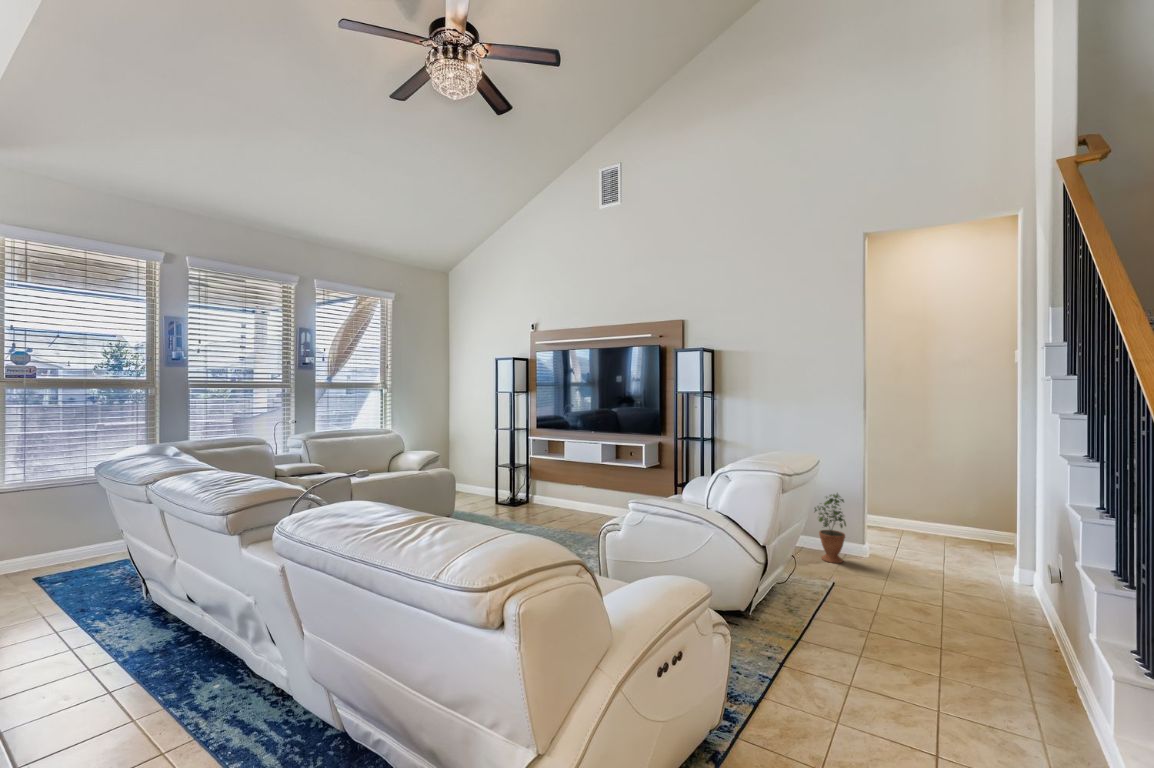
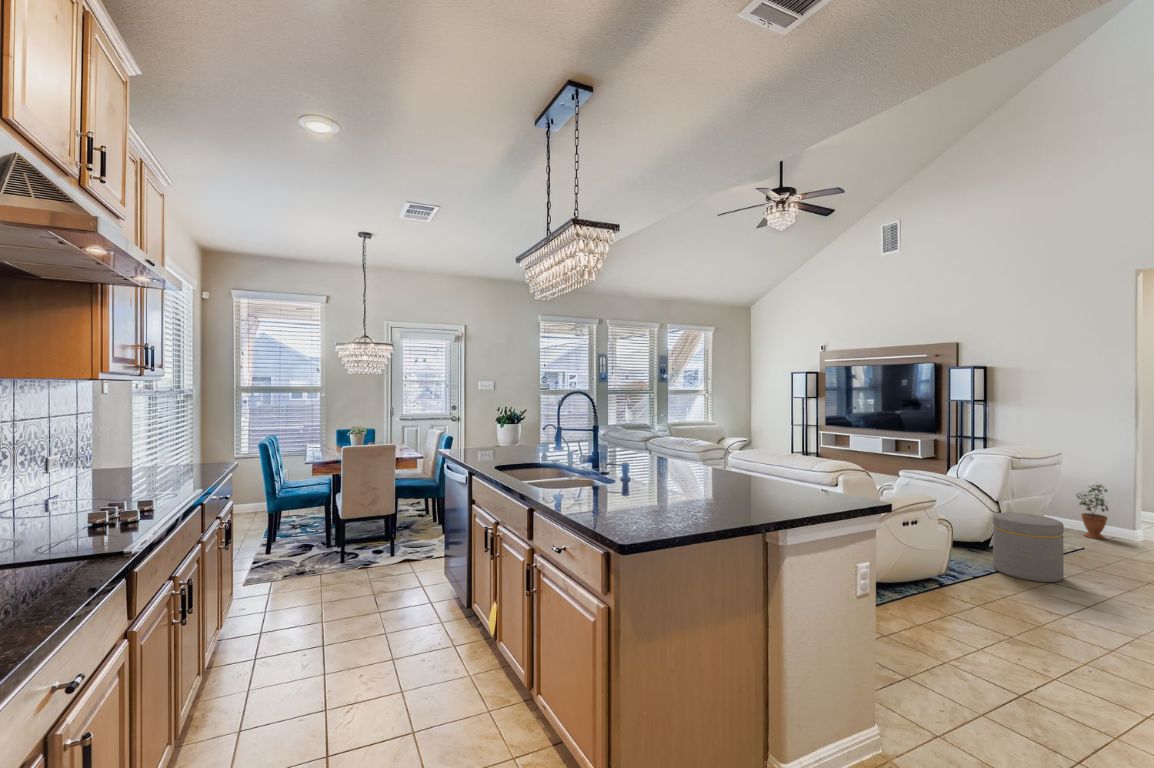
ottoman: none [771,568,871,700] -> present [993,512,1064,582]

